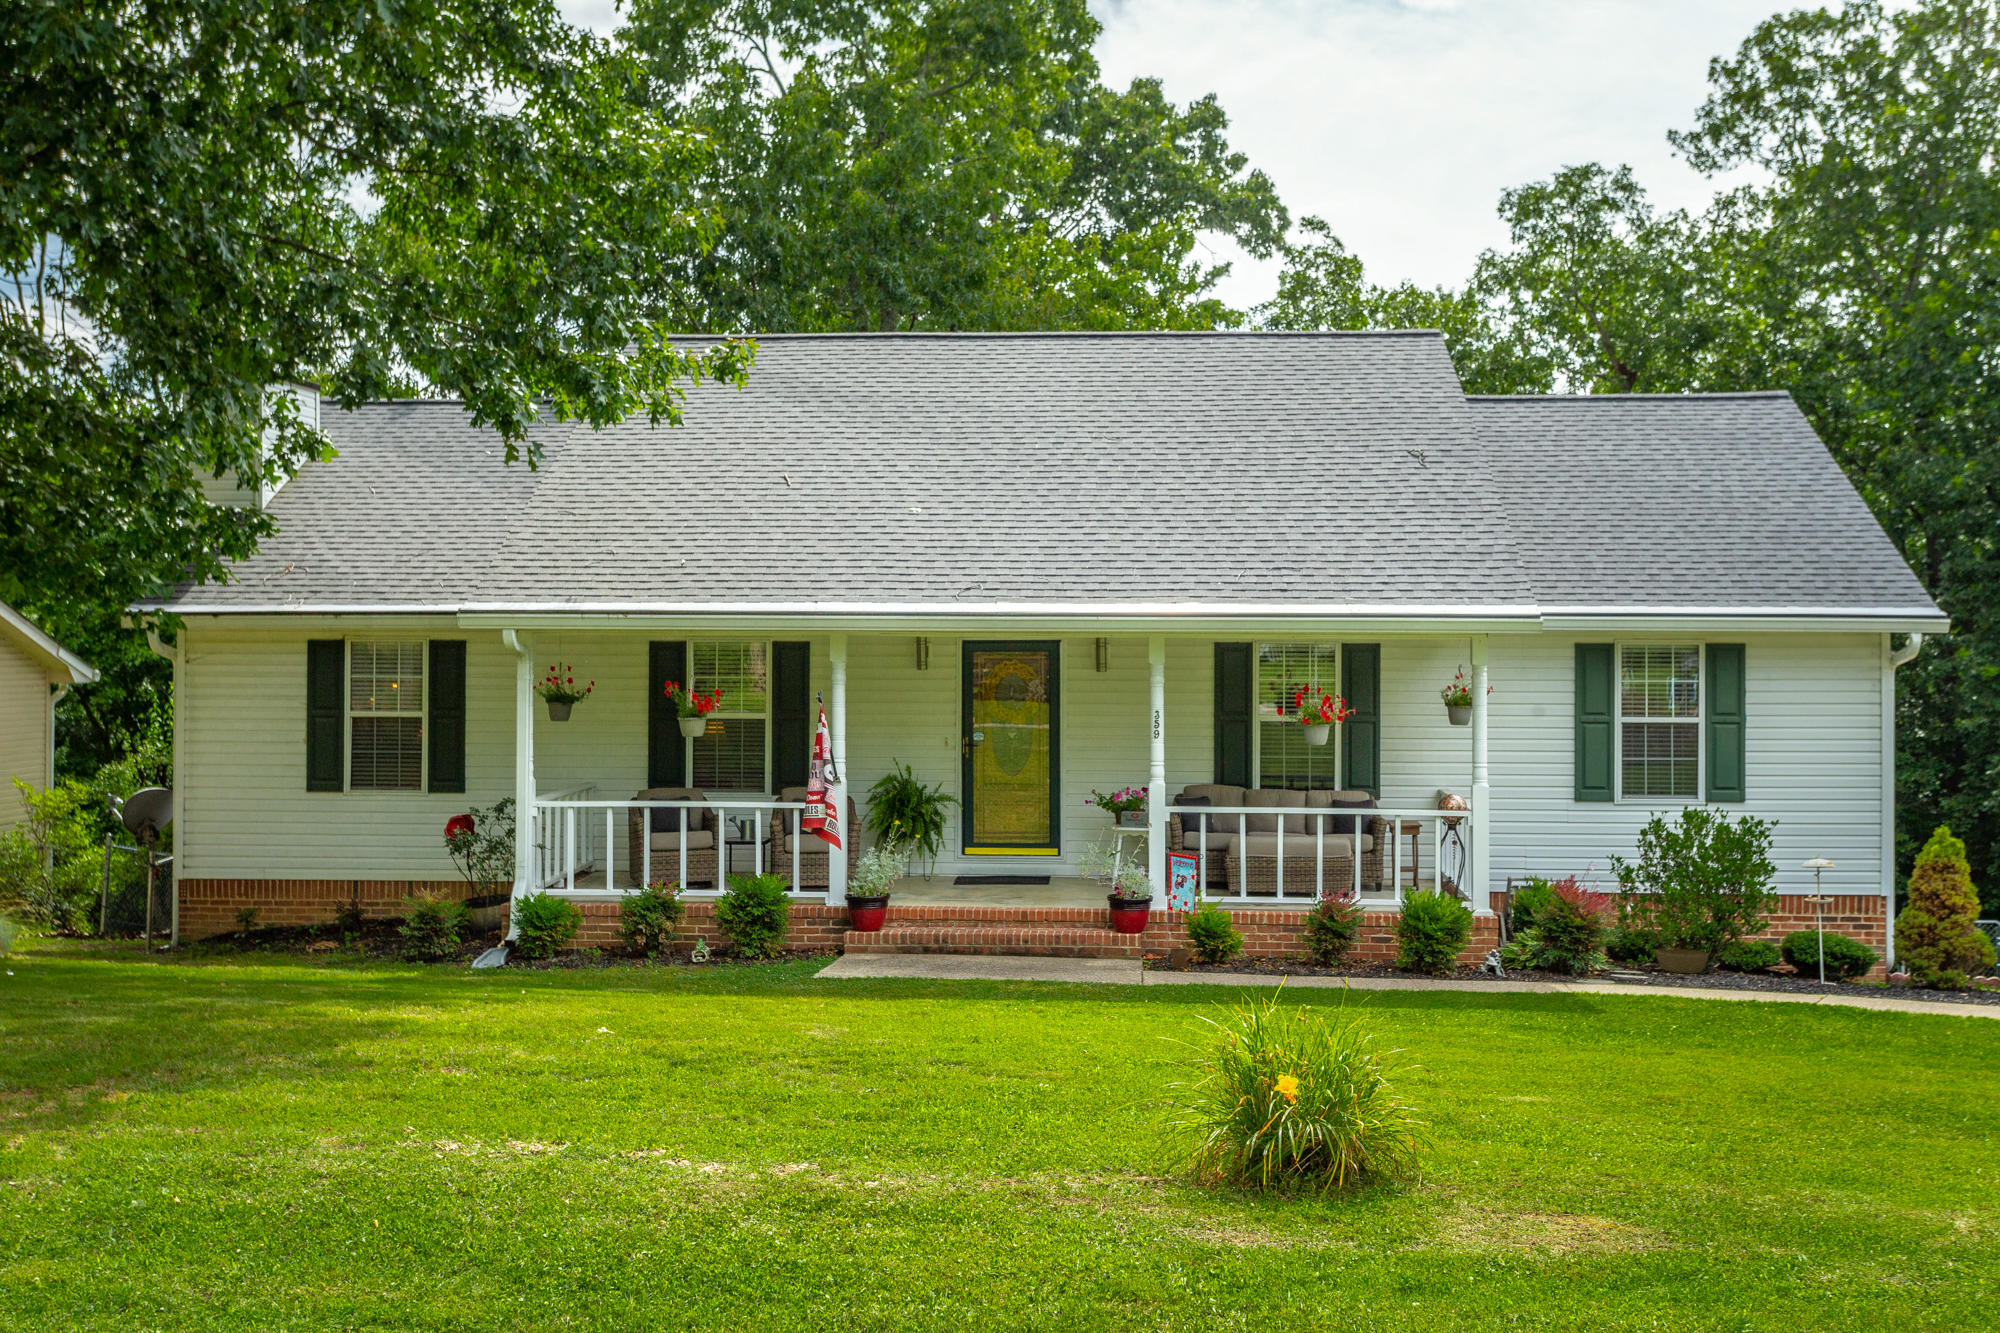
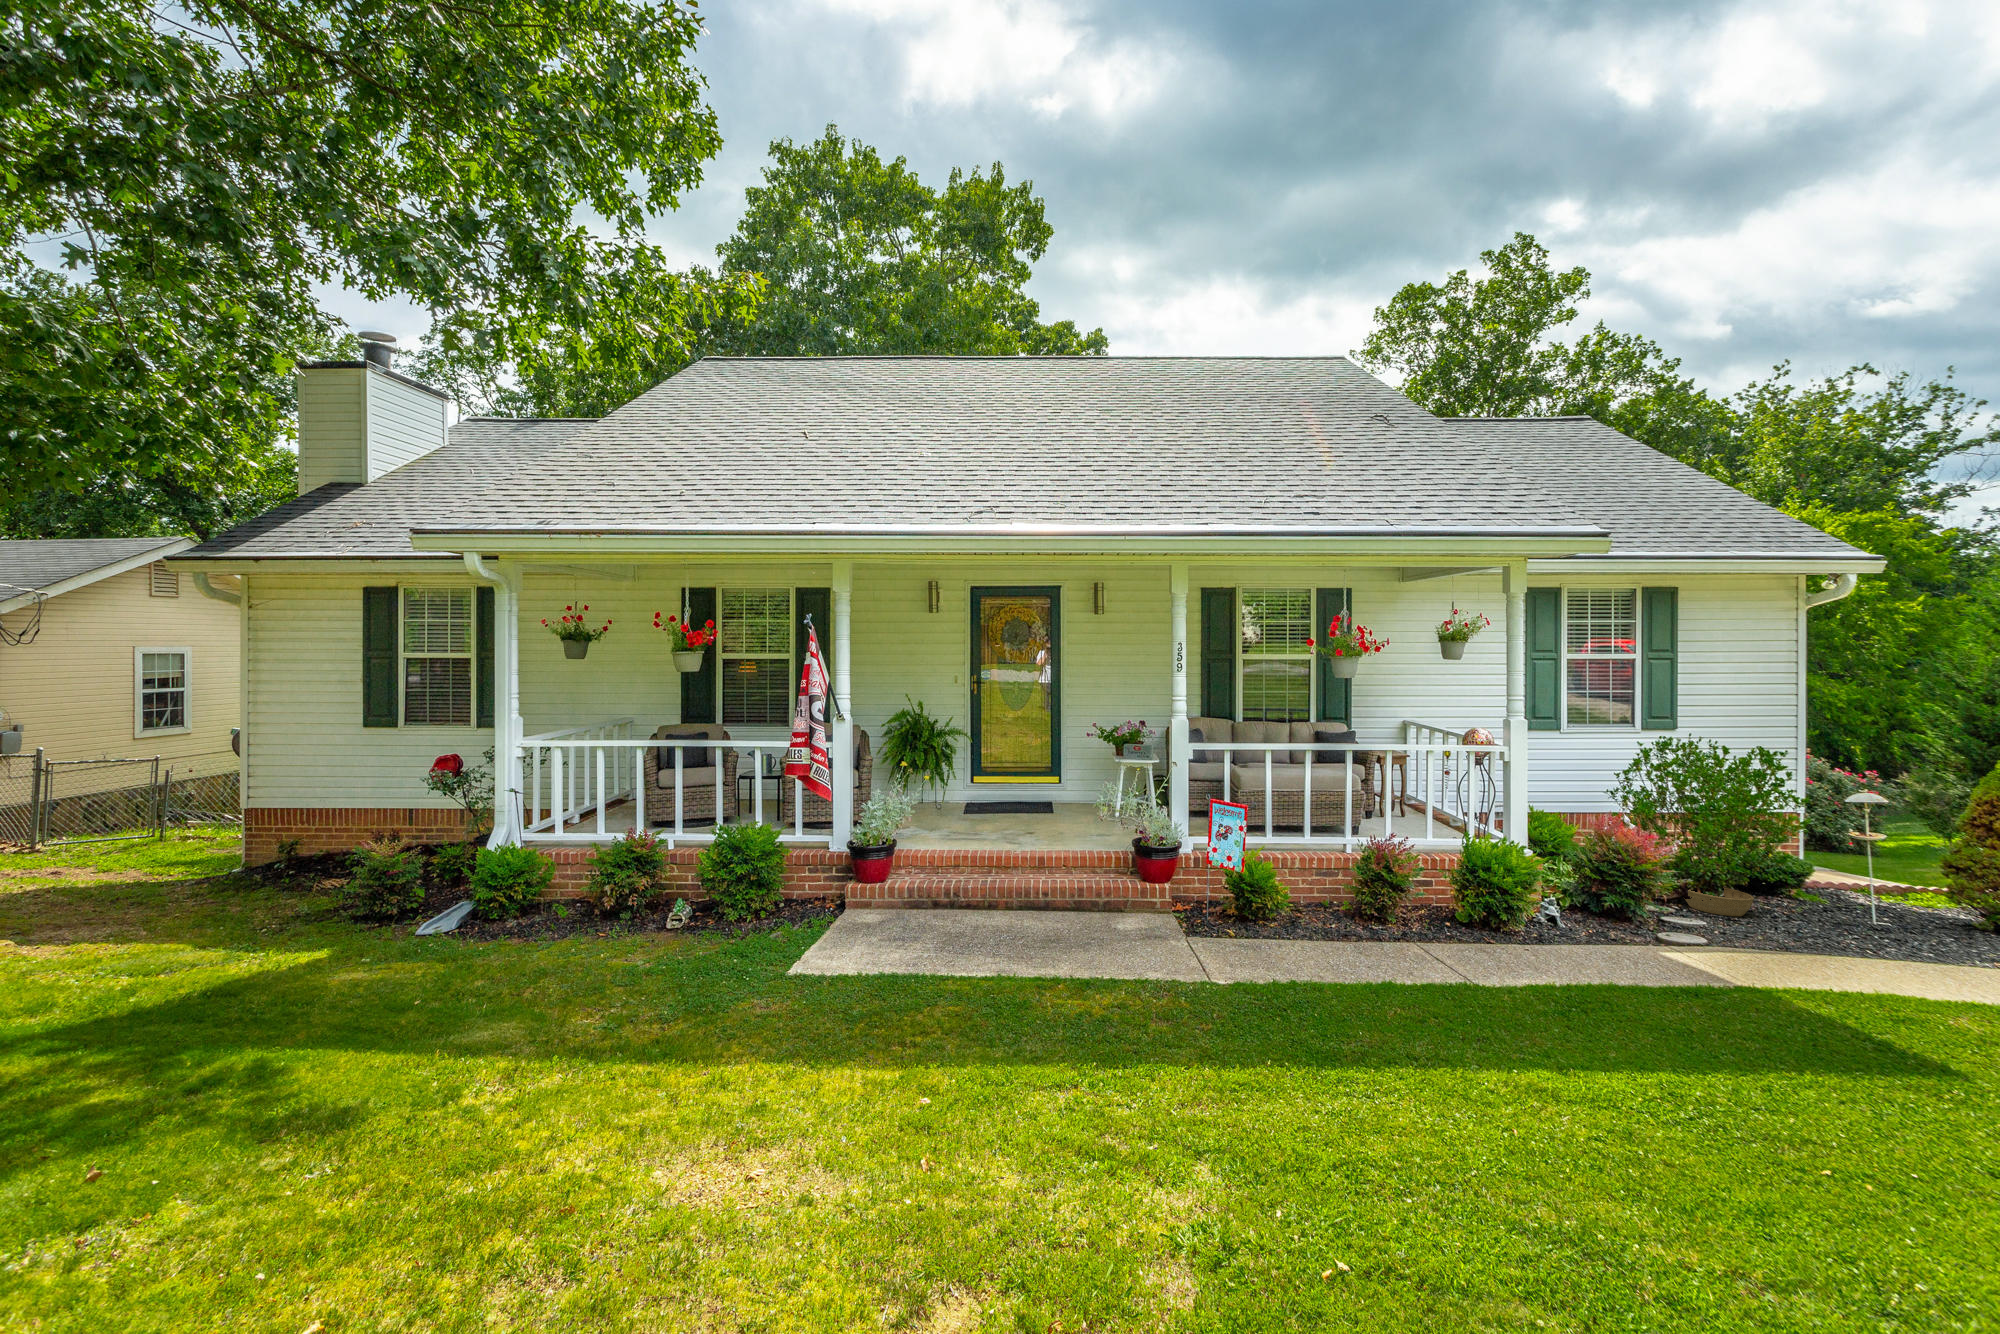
potted plant: present [1170,911,1189,969] -> none [1203,859,1227,927]

